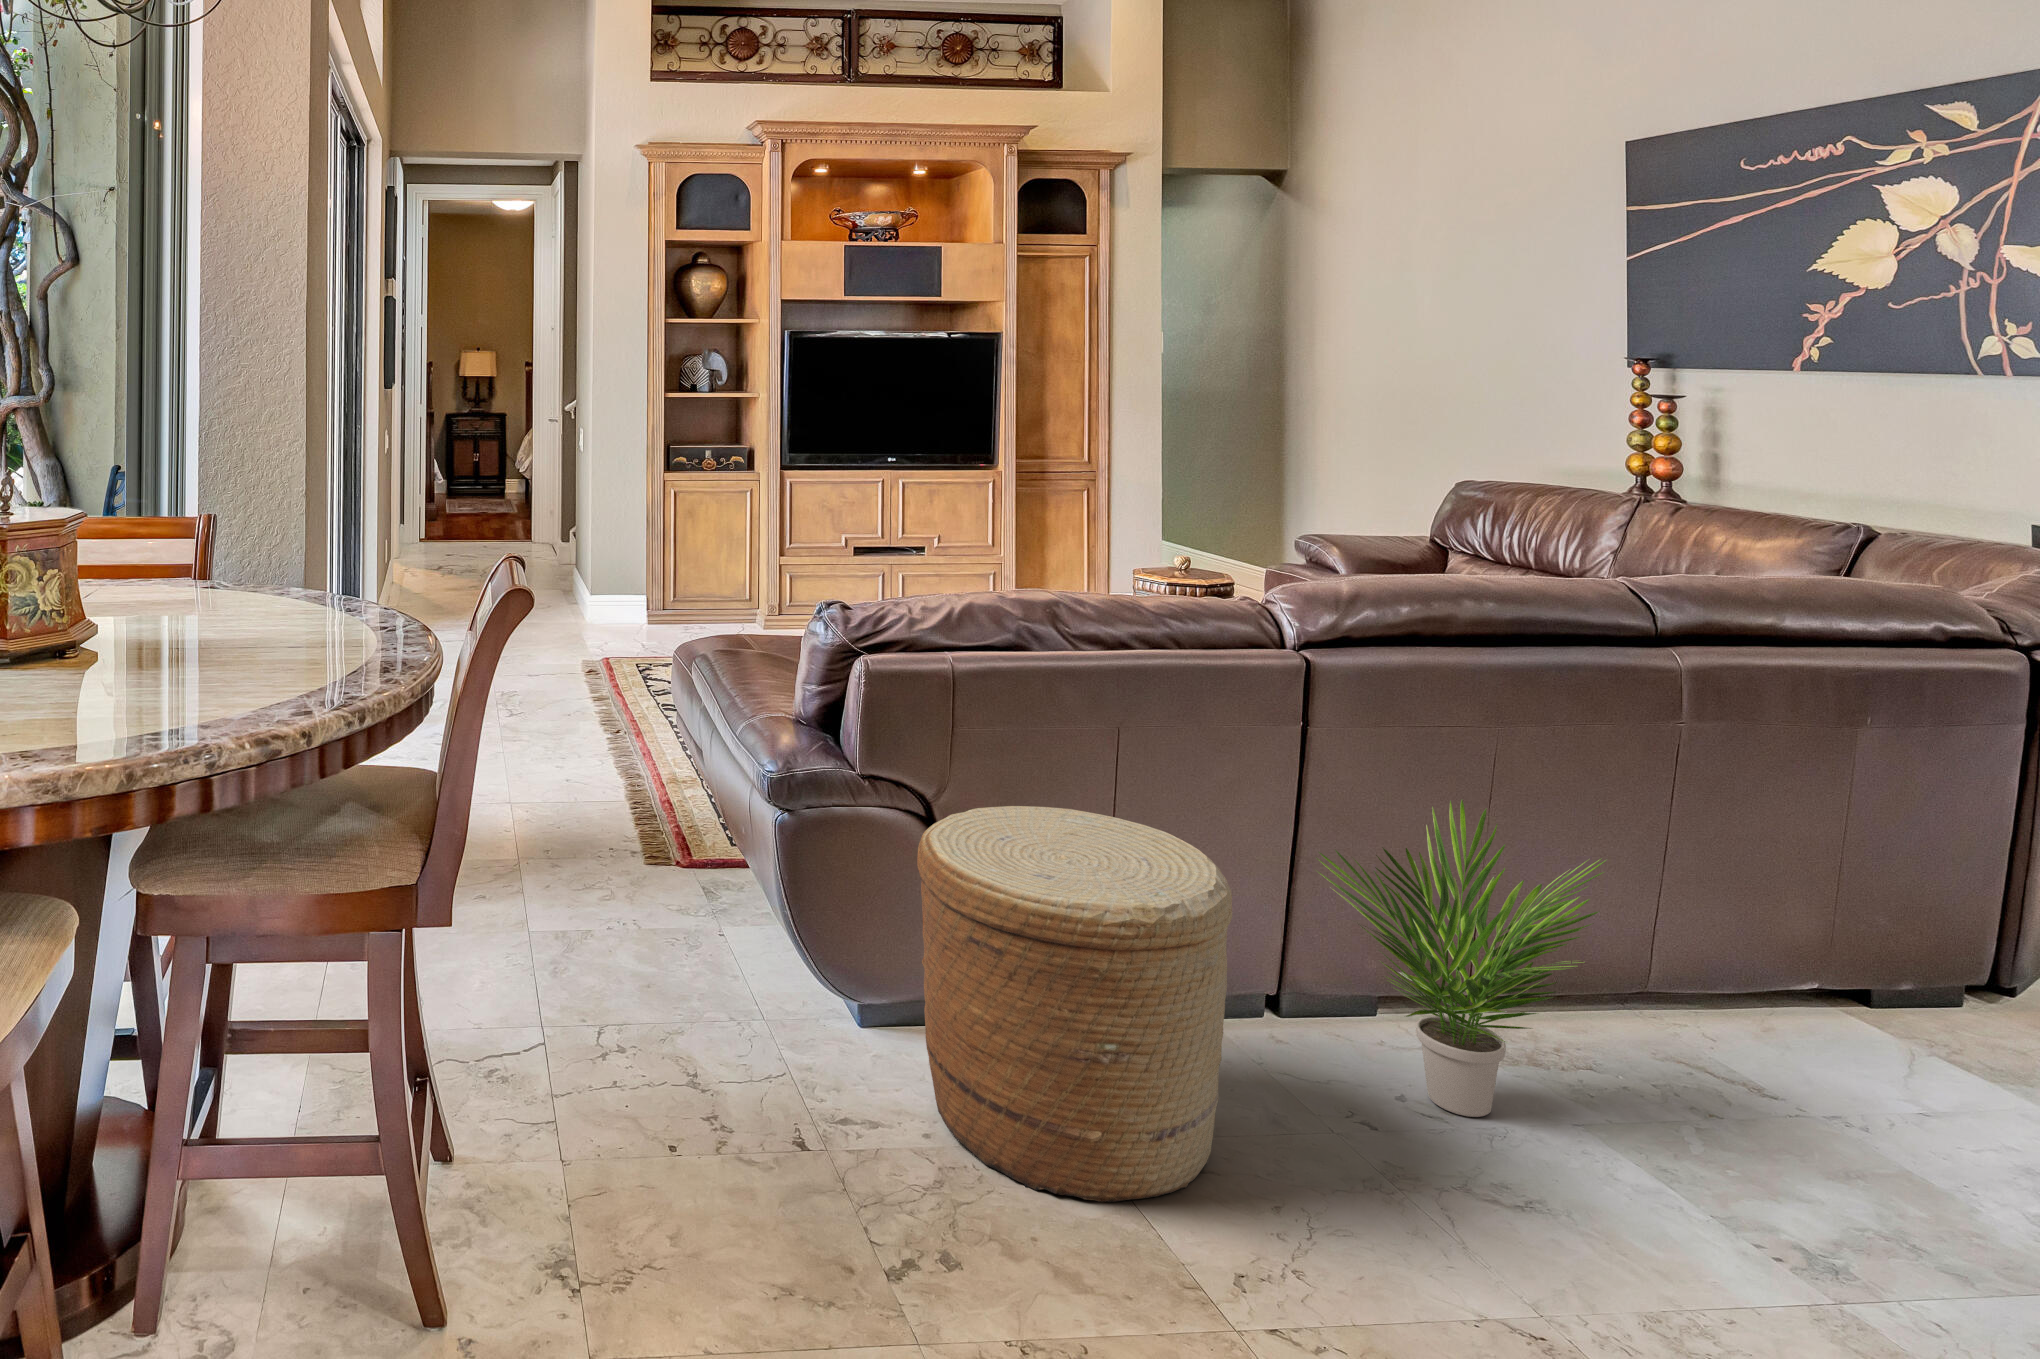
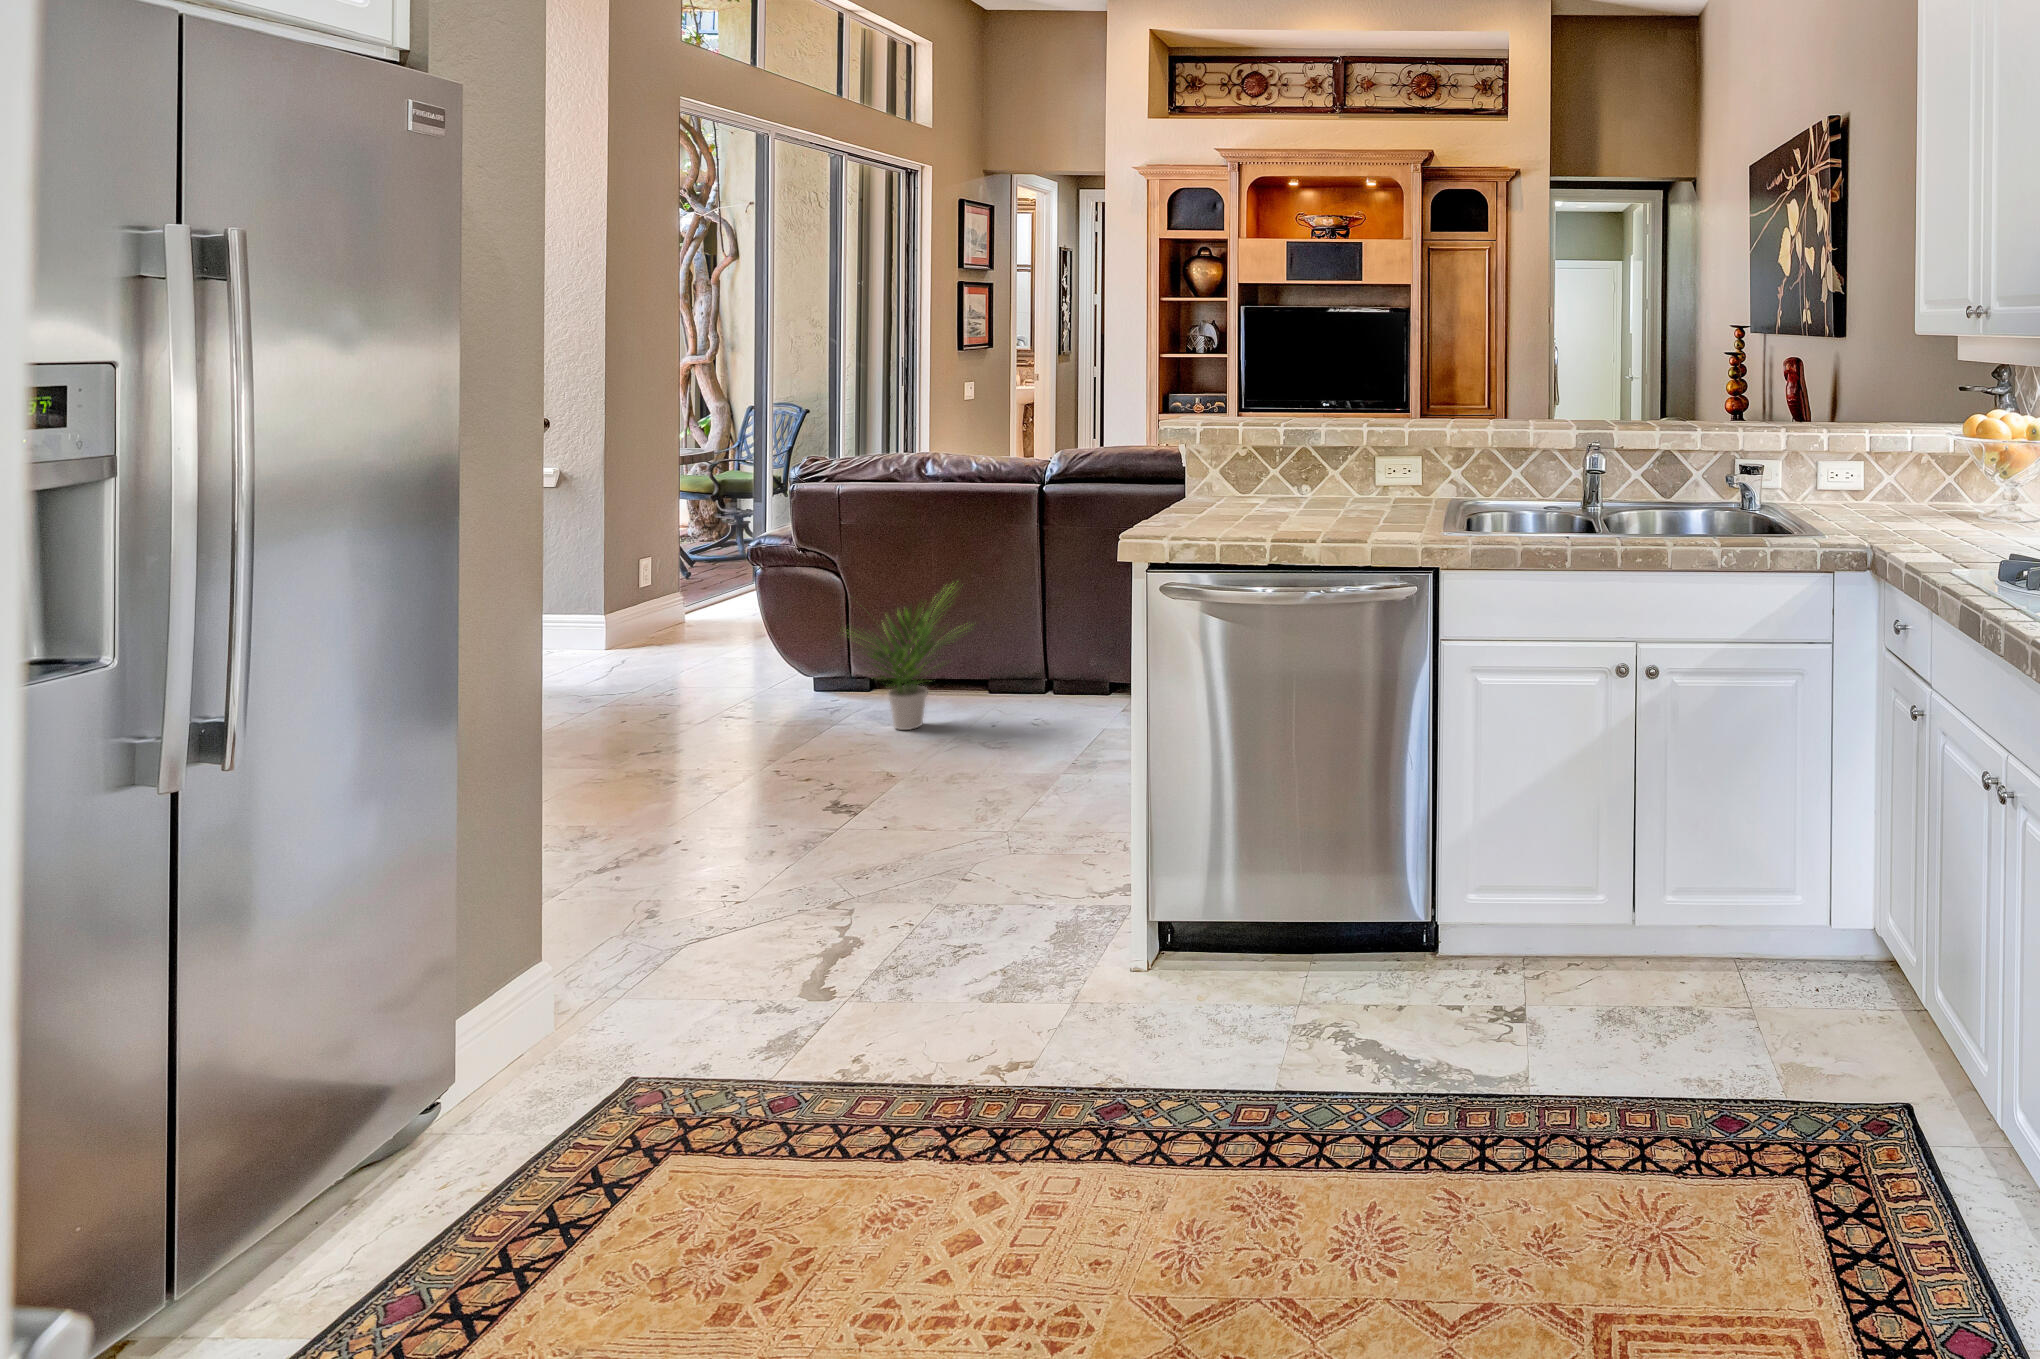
woven basket: present [917,806,1232,1202] -> none [619,573,784,738]

